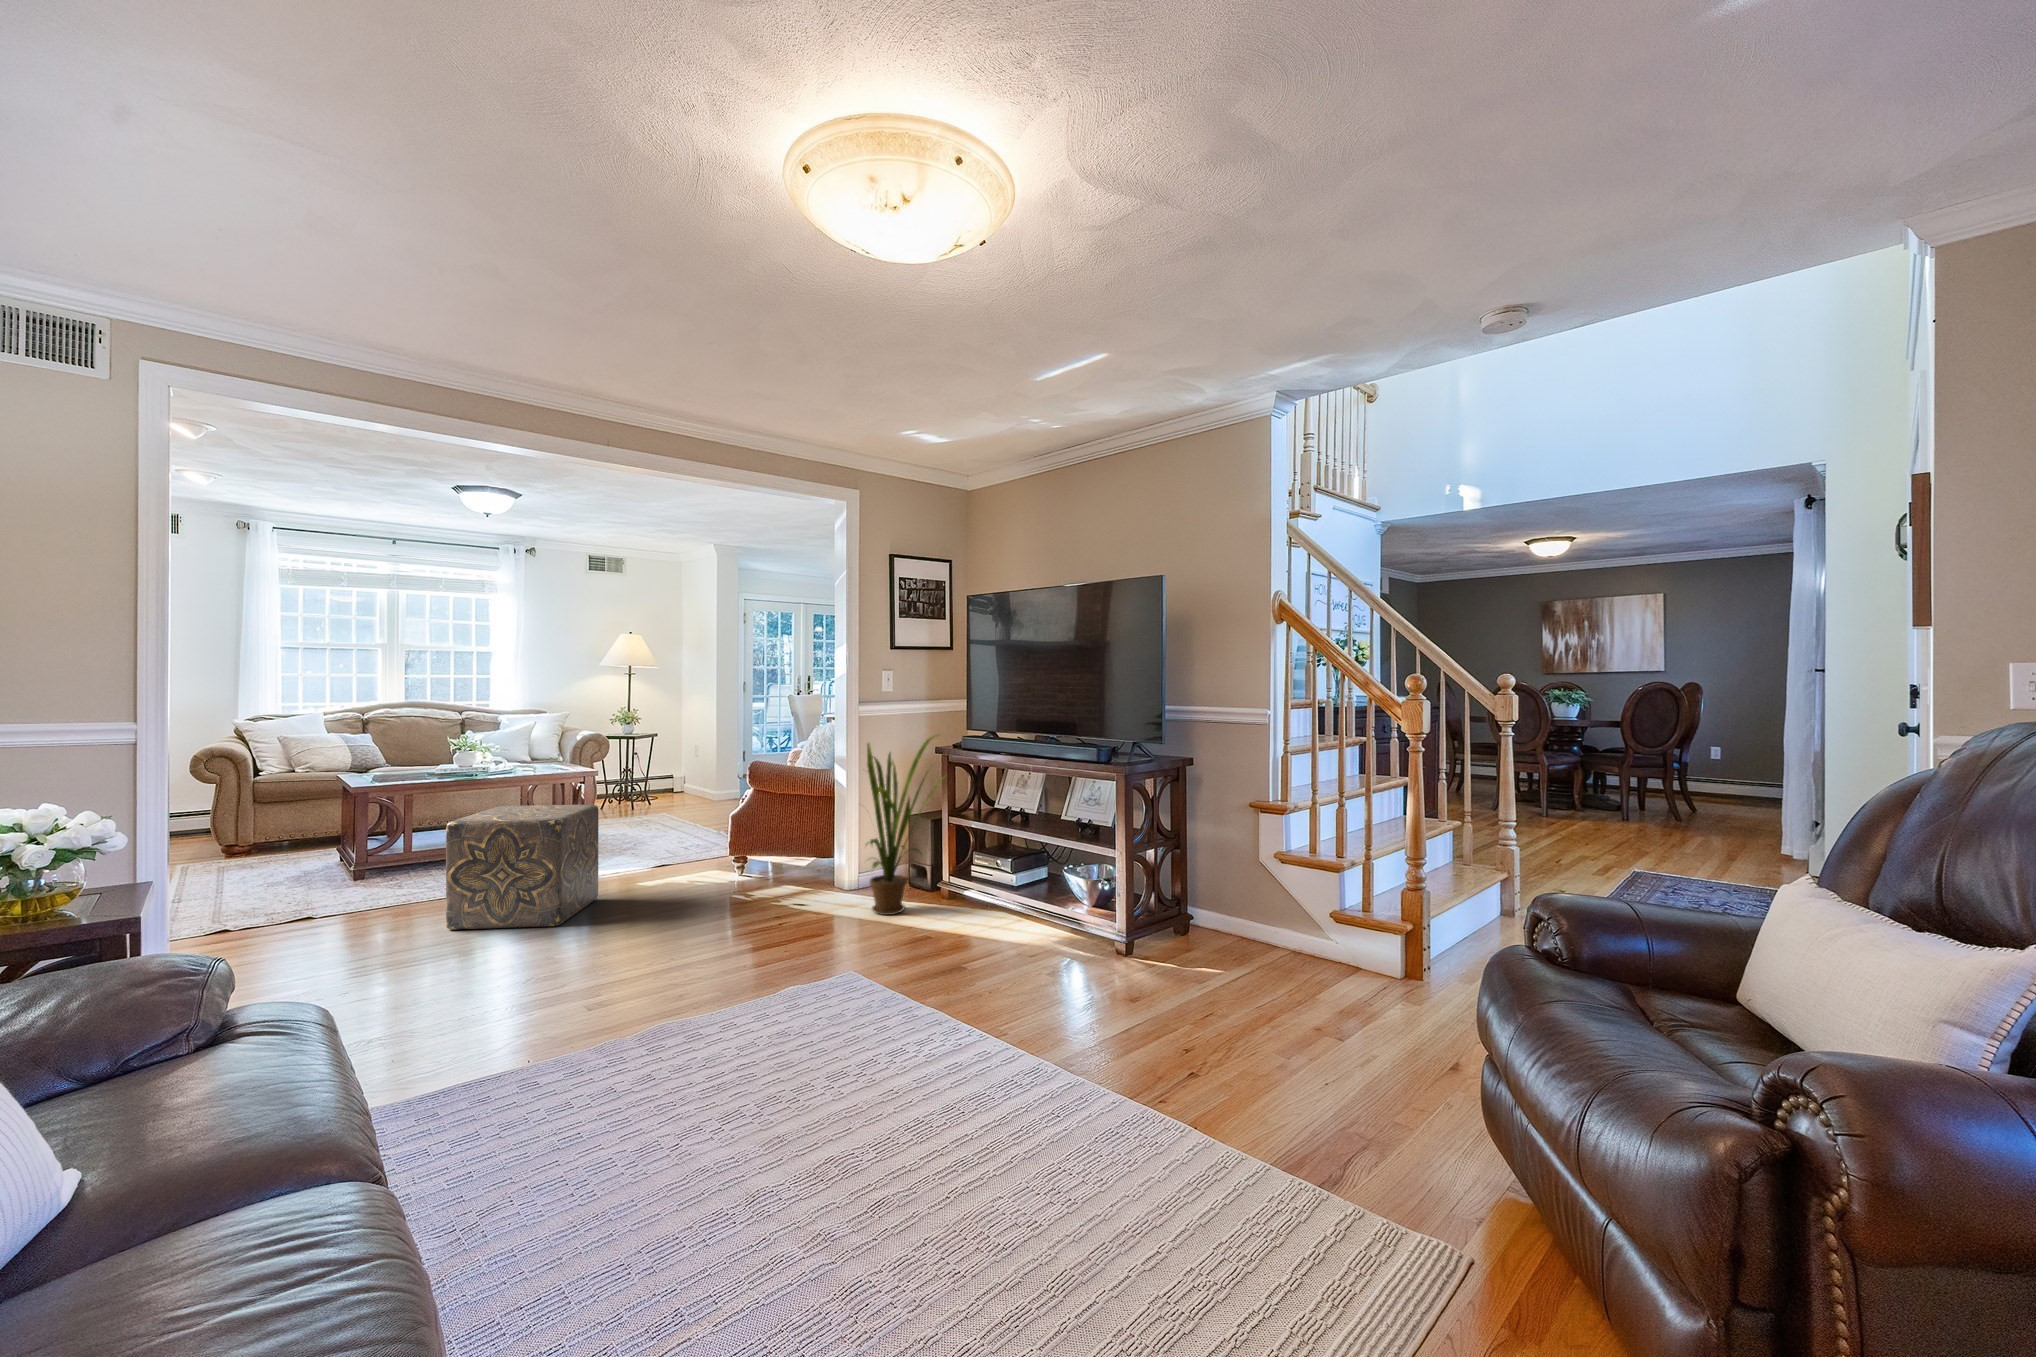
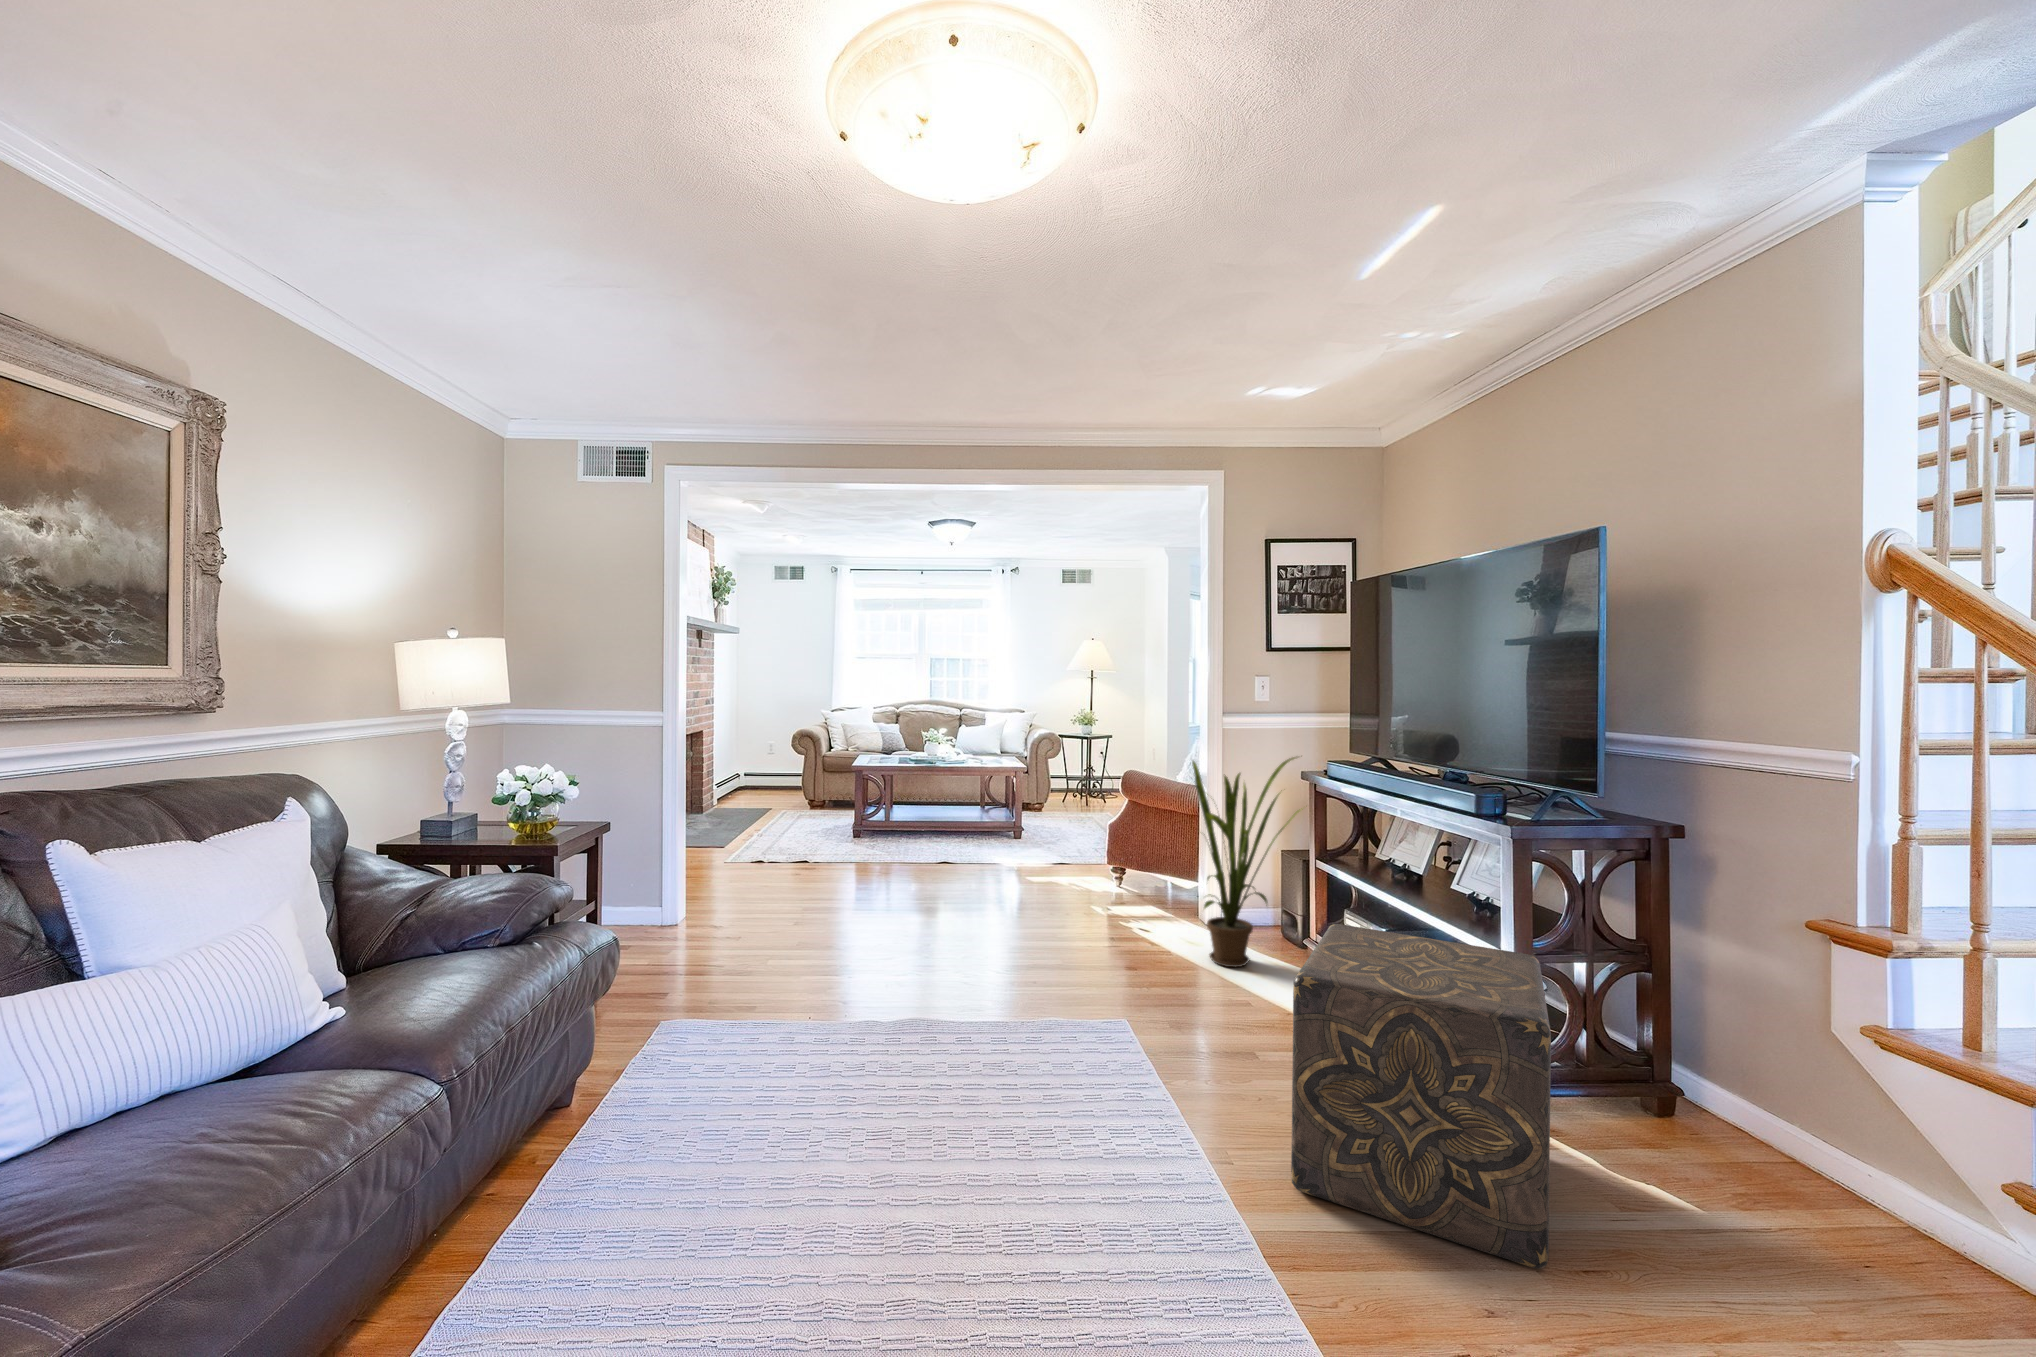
ottoman: present [446,804,599,930] -> present [1291,924,1551,1269]

